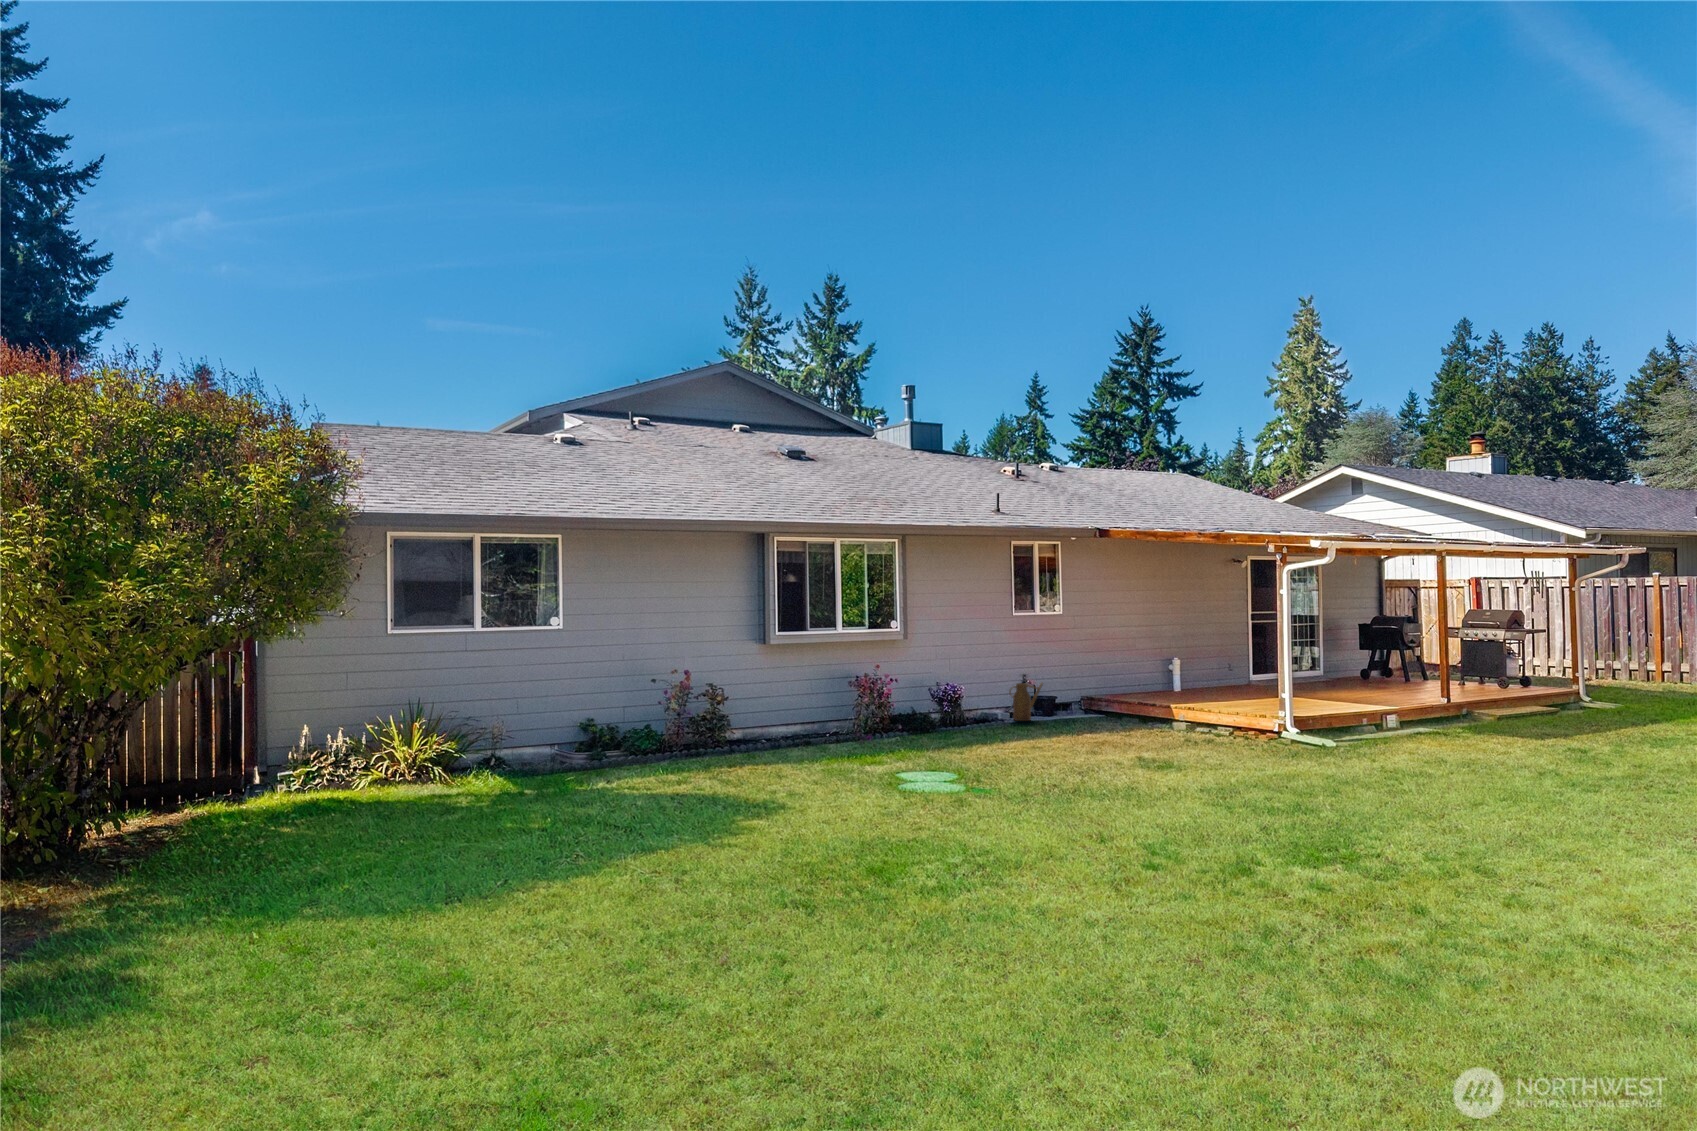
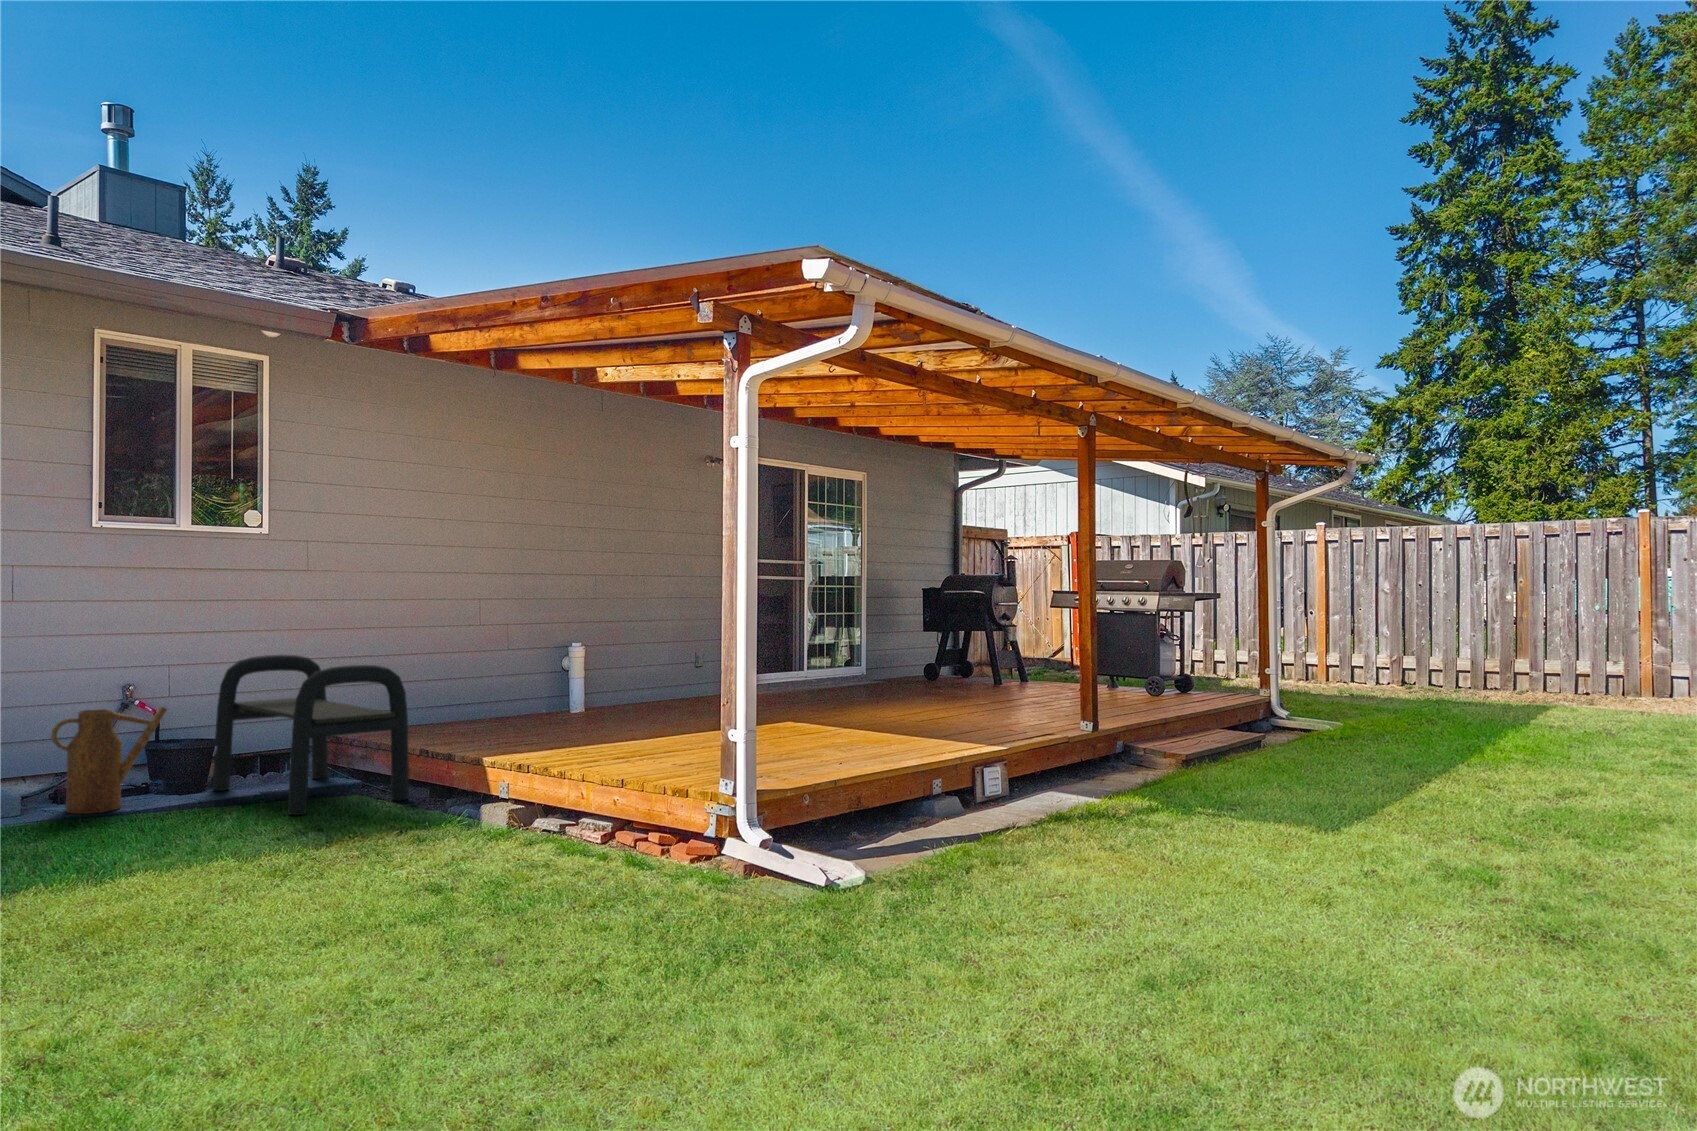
bench: none [1052,663,1135,724] -> present [213,655,409,815]

